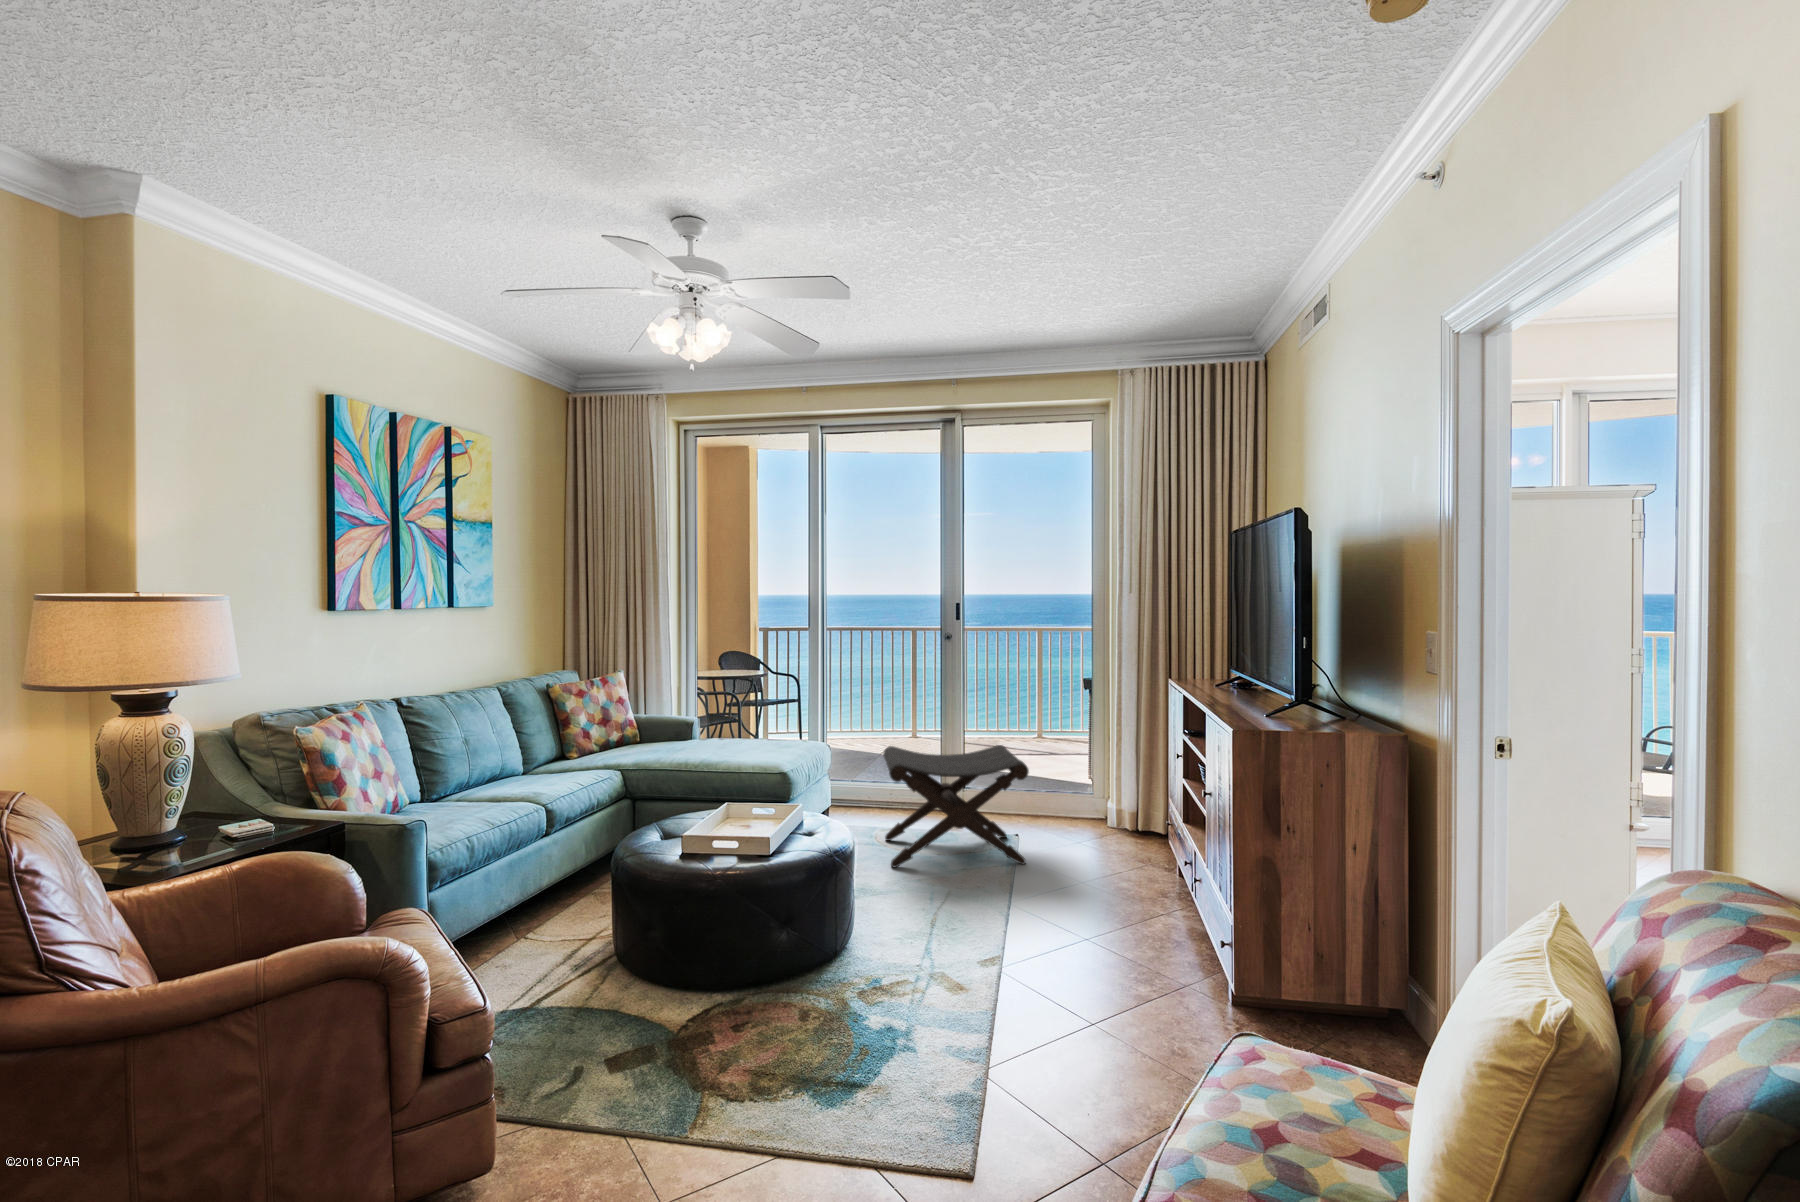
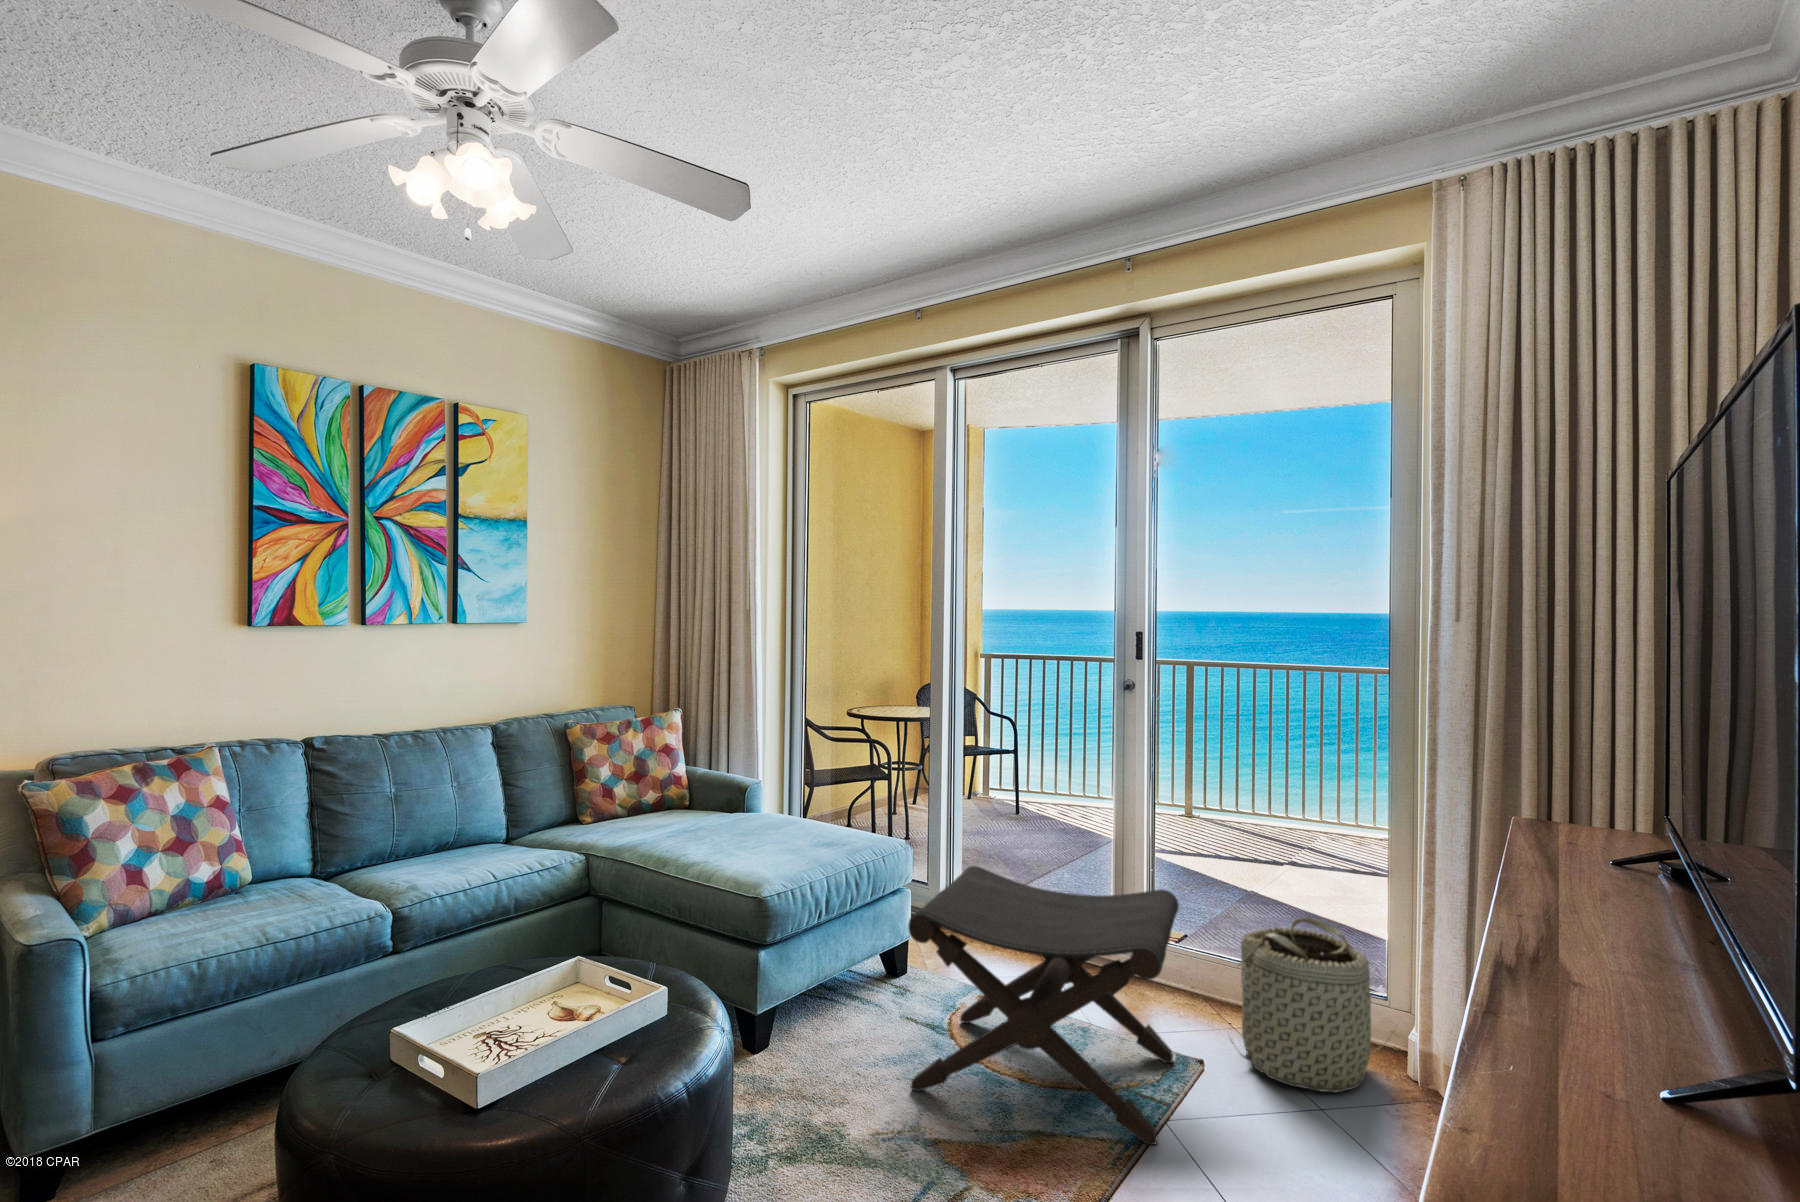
basket: none [1031,753,1106,836] -> present [1233,918,1382,1093]

